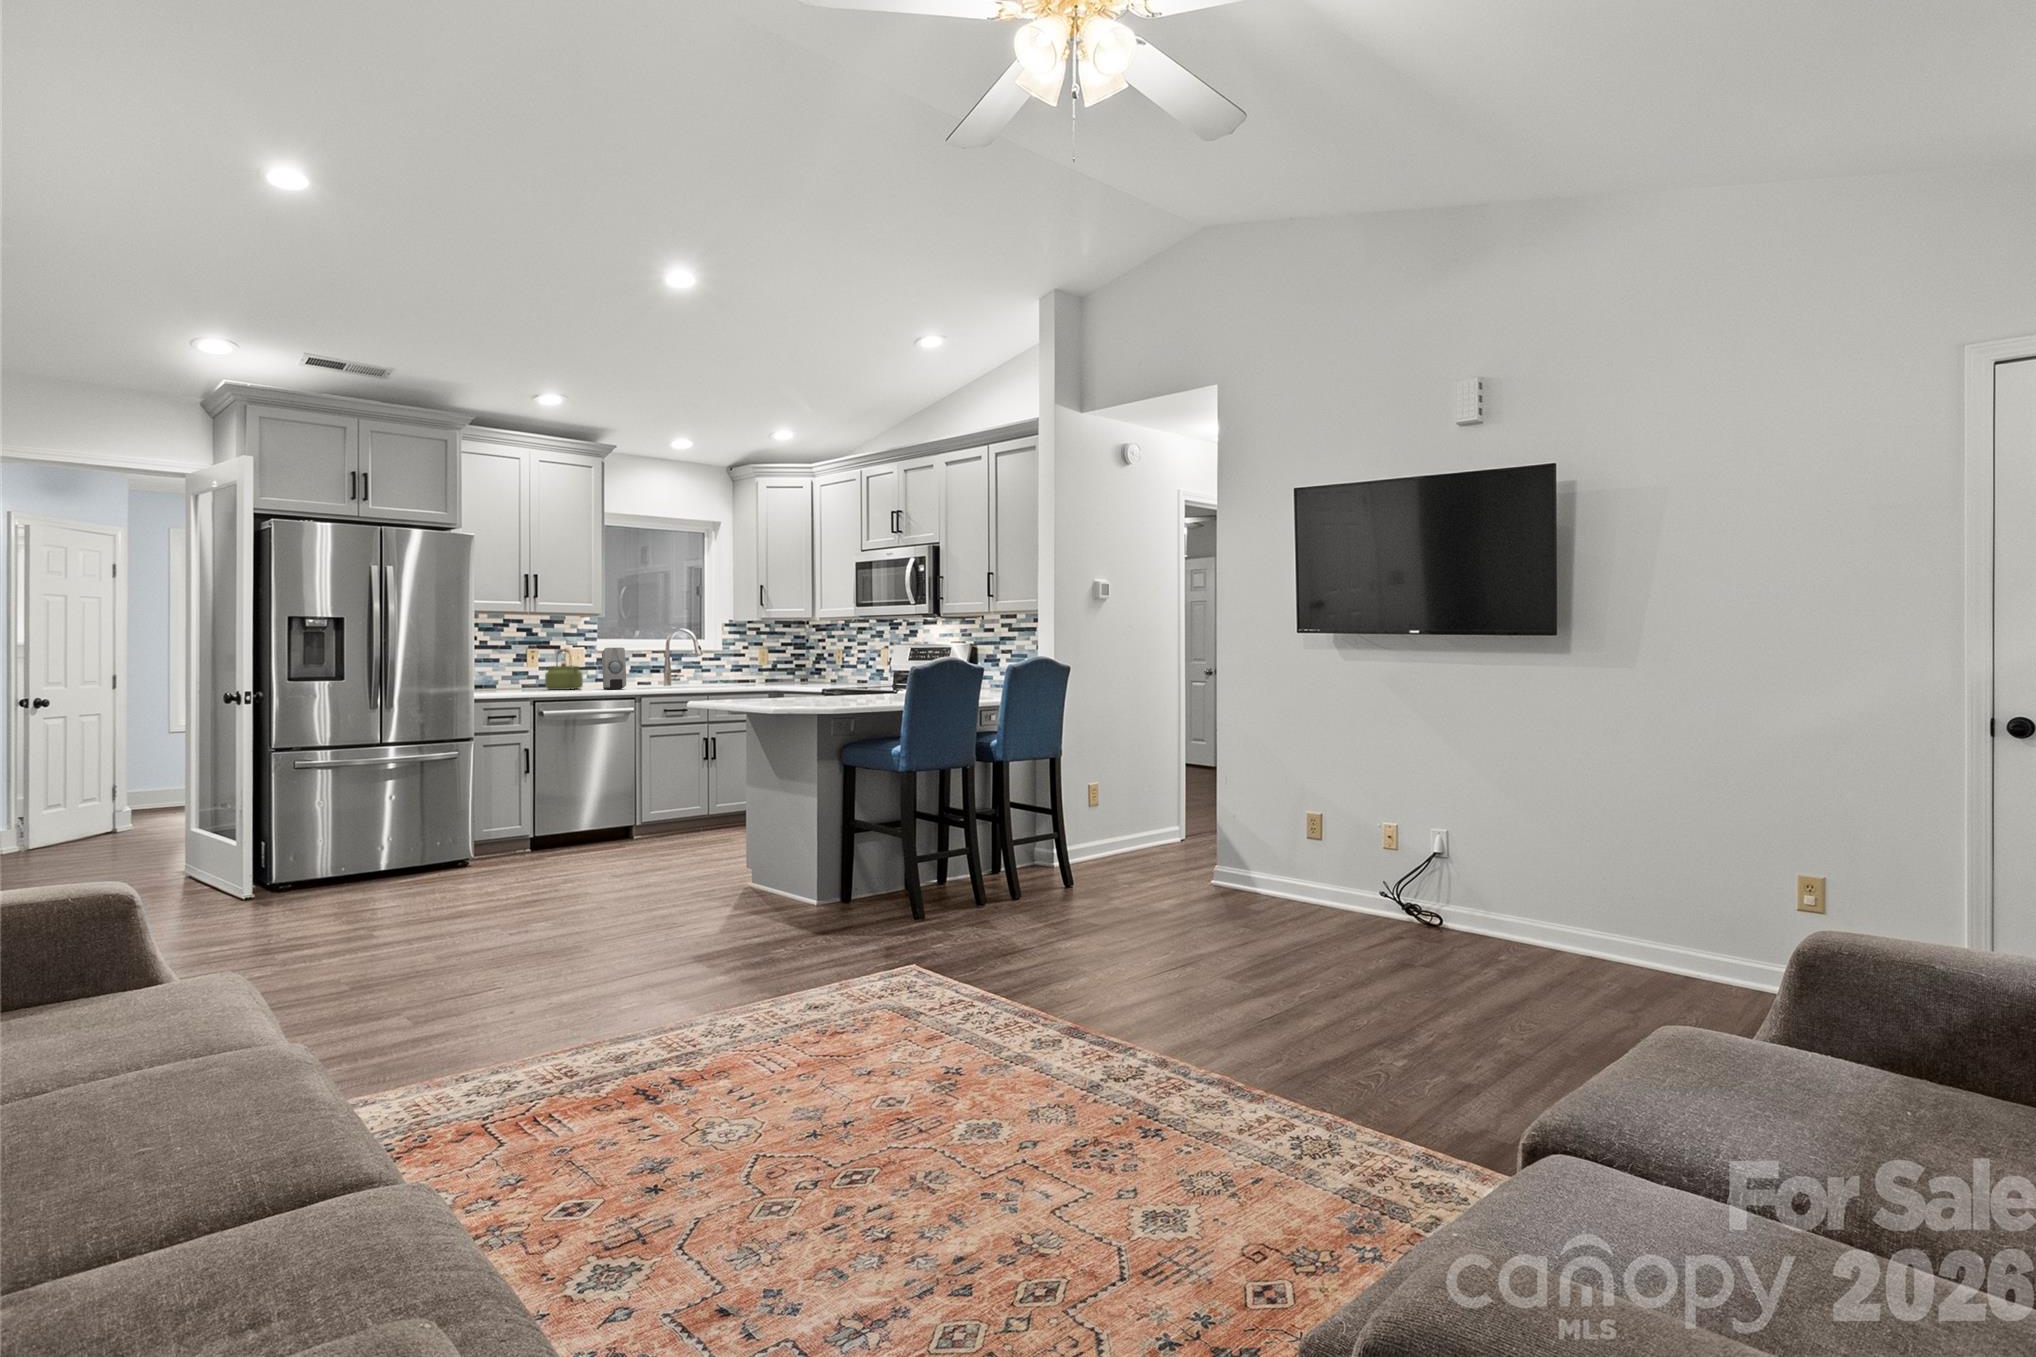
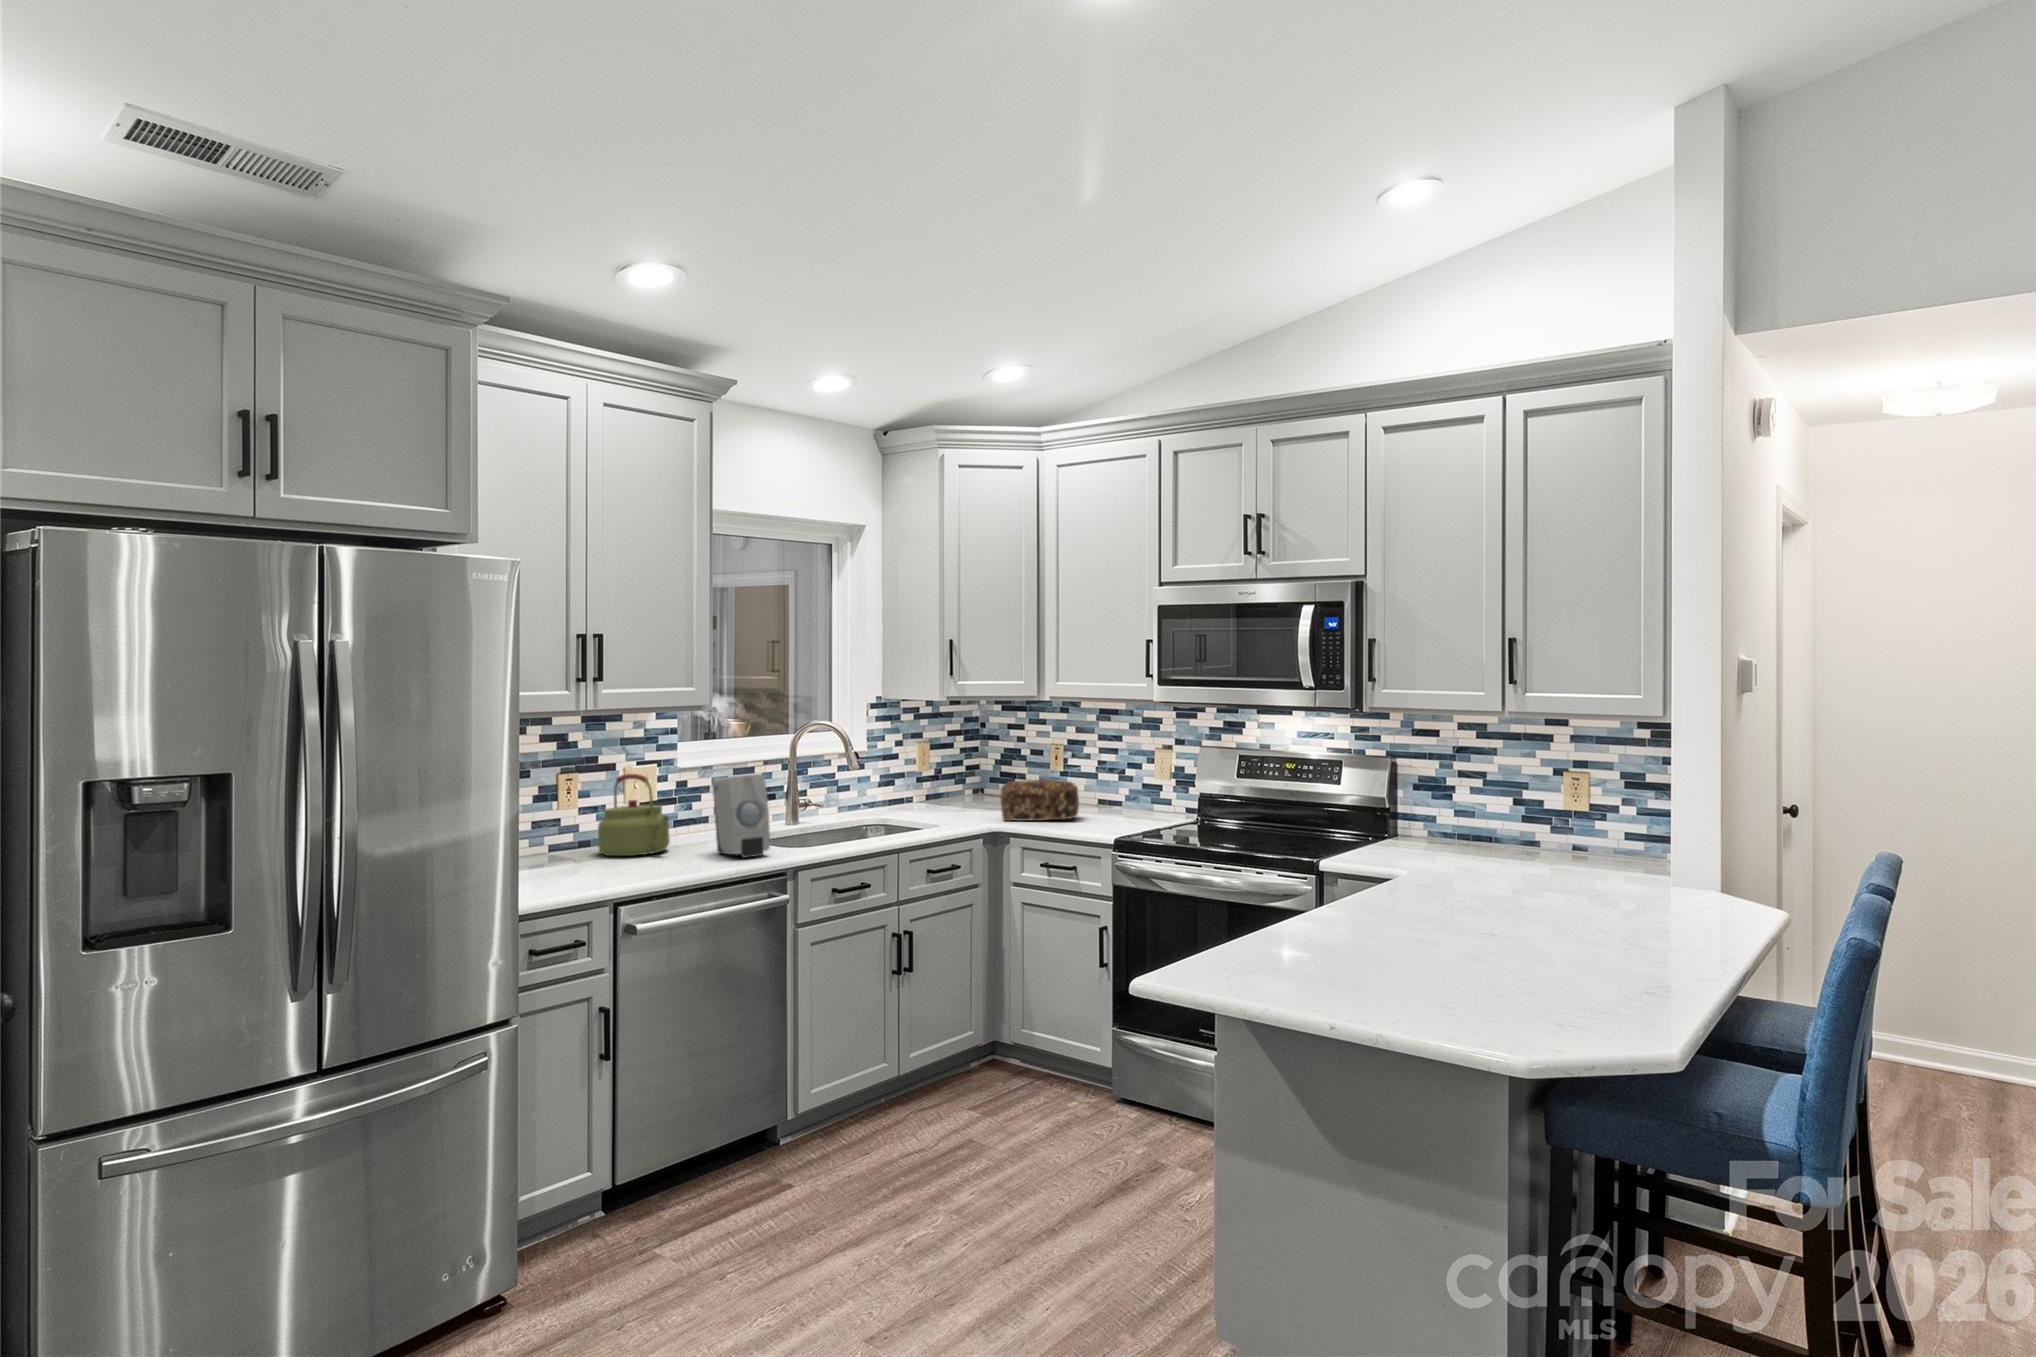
bread loaf: none [780,663,827,686] -> present [1001,780,1079,821]

